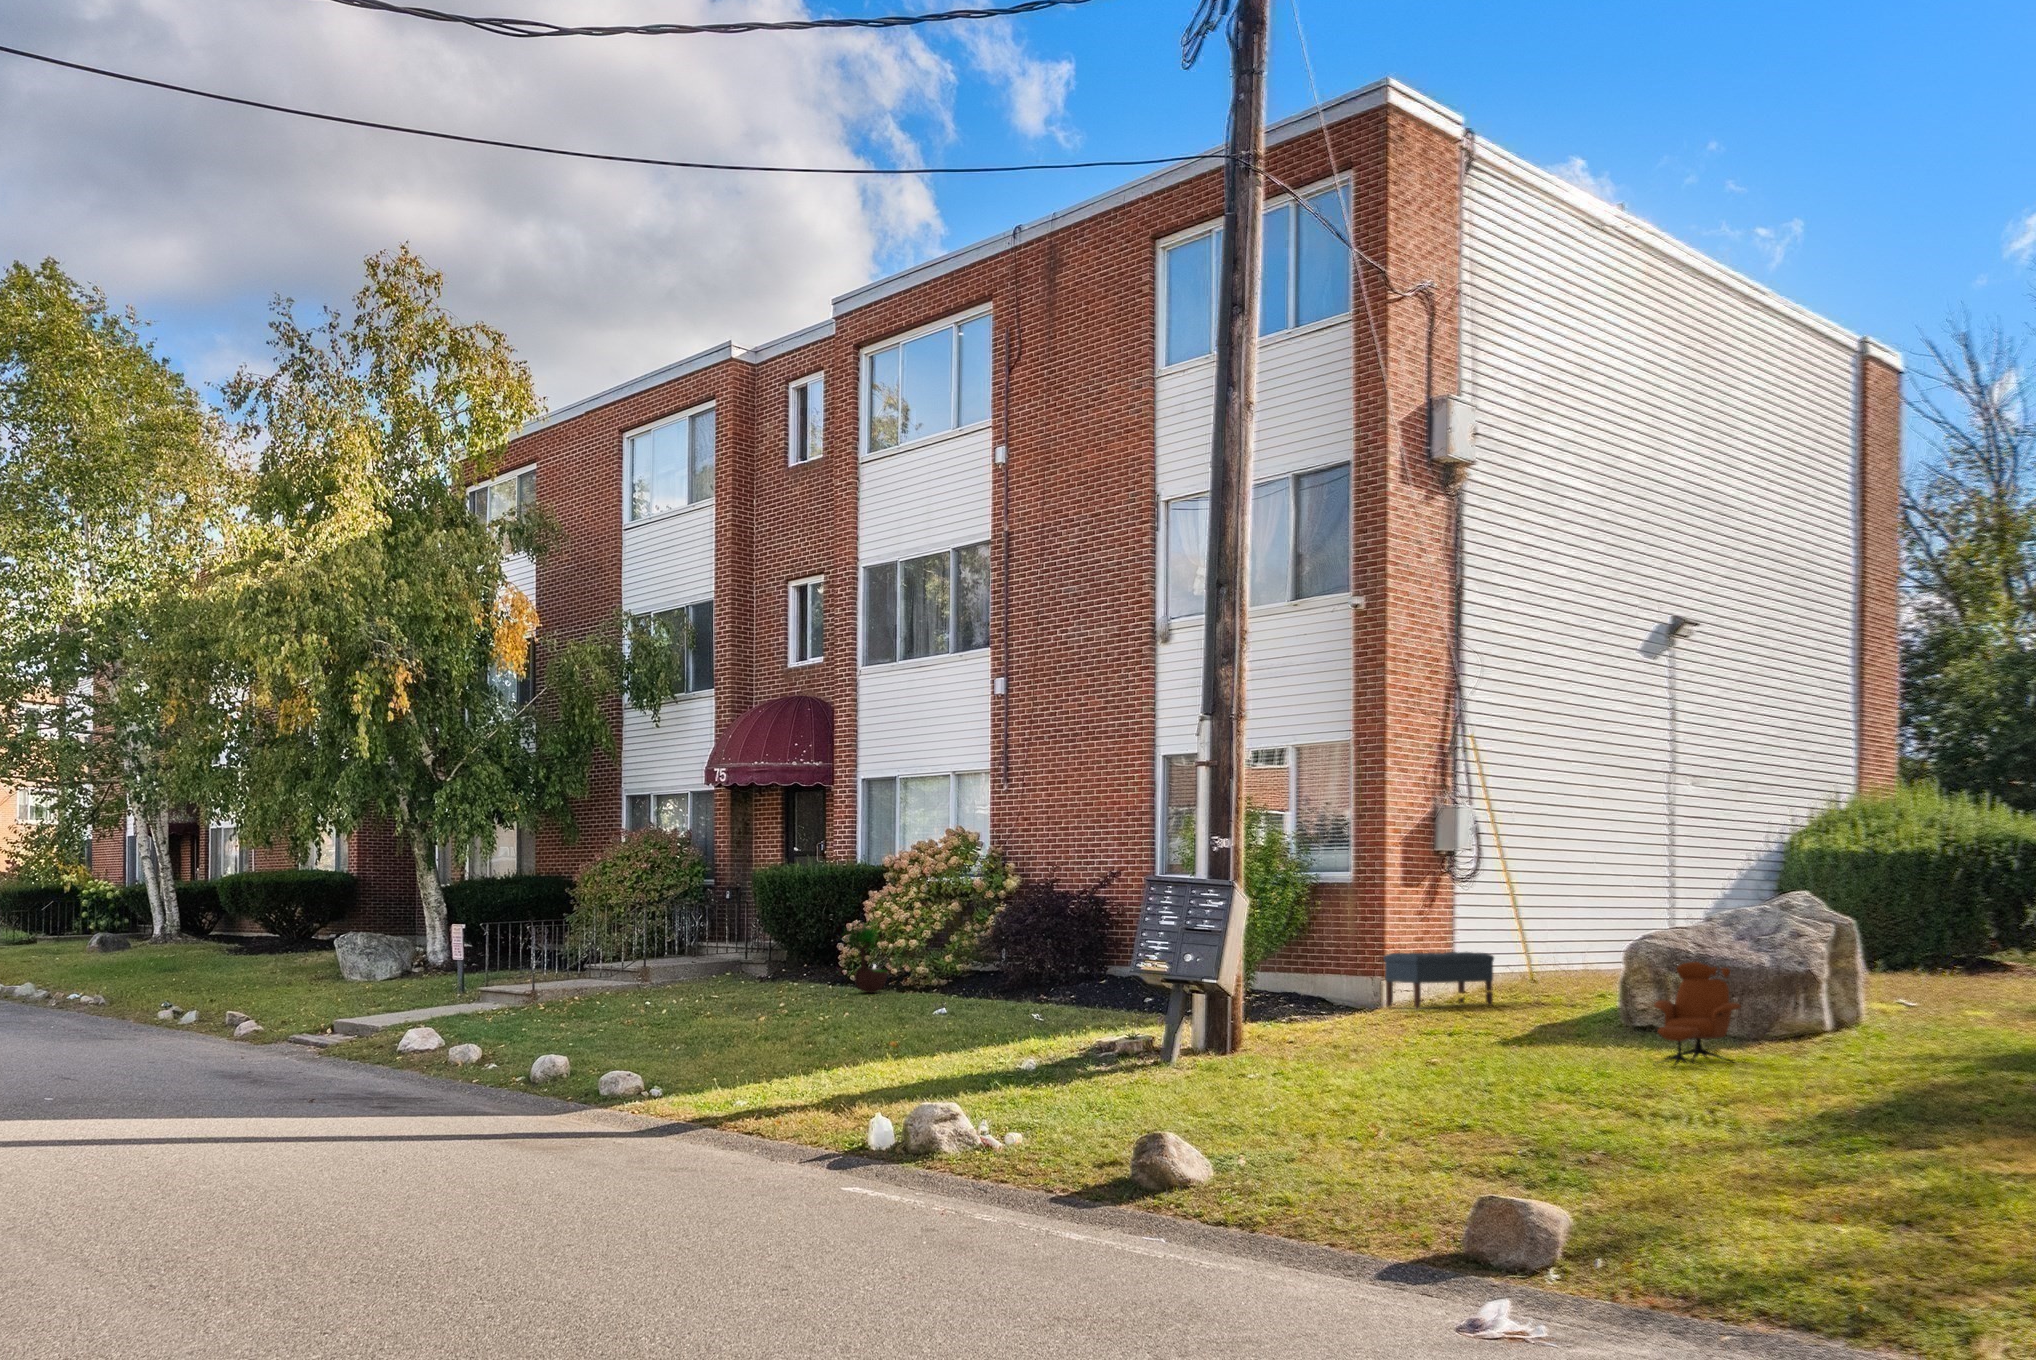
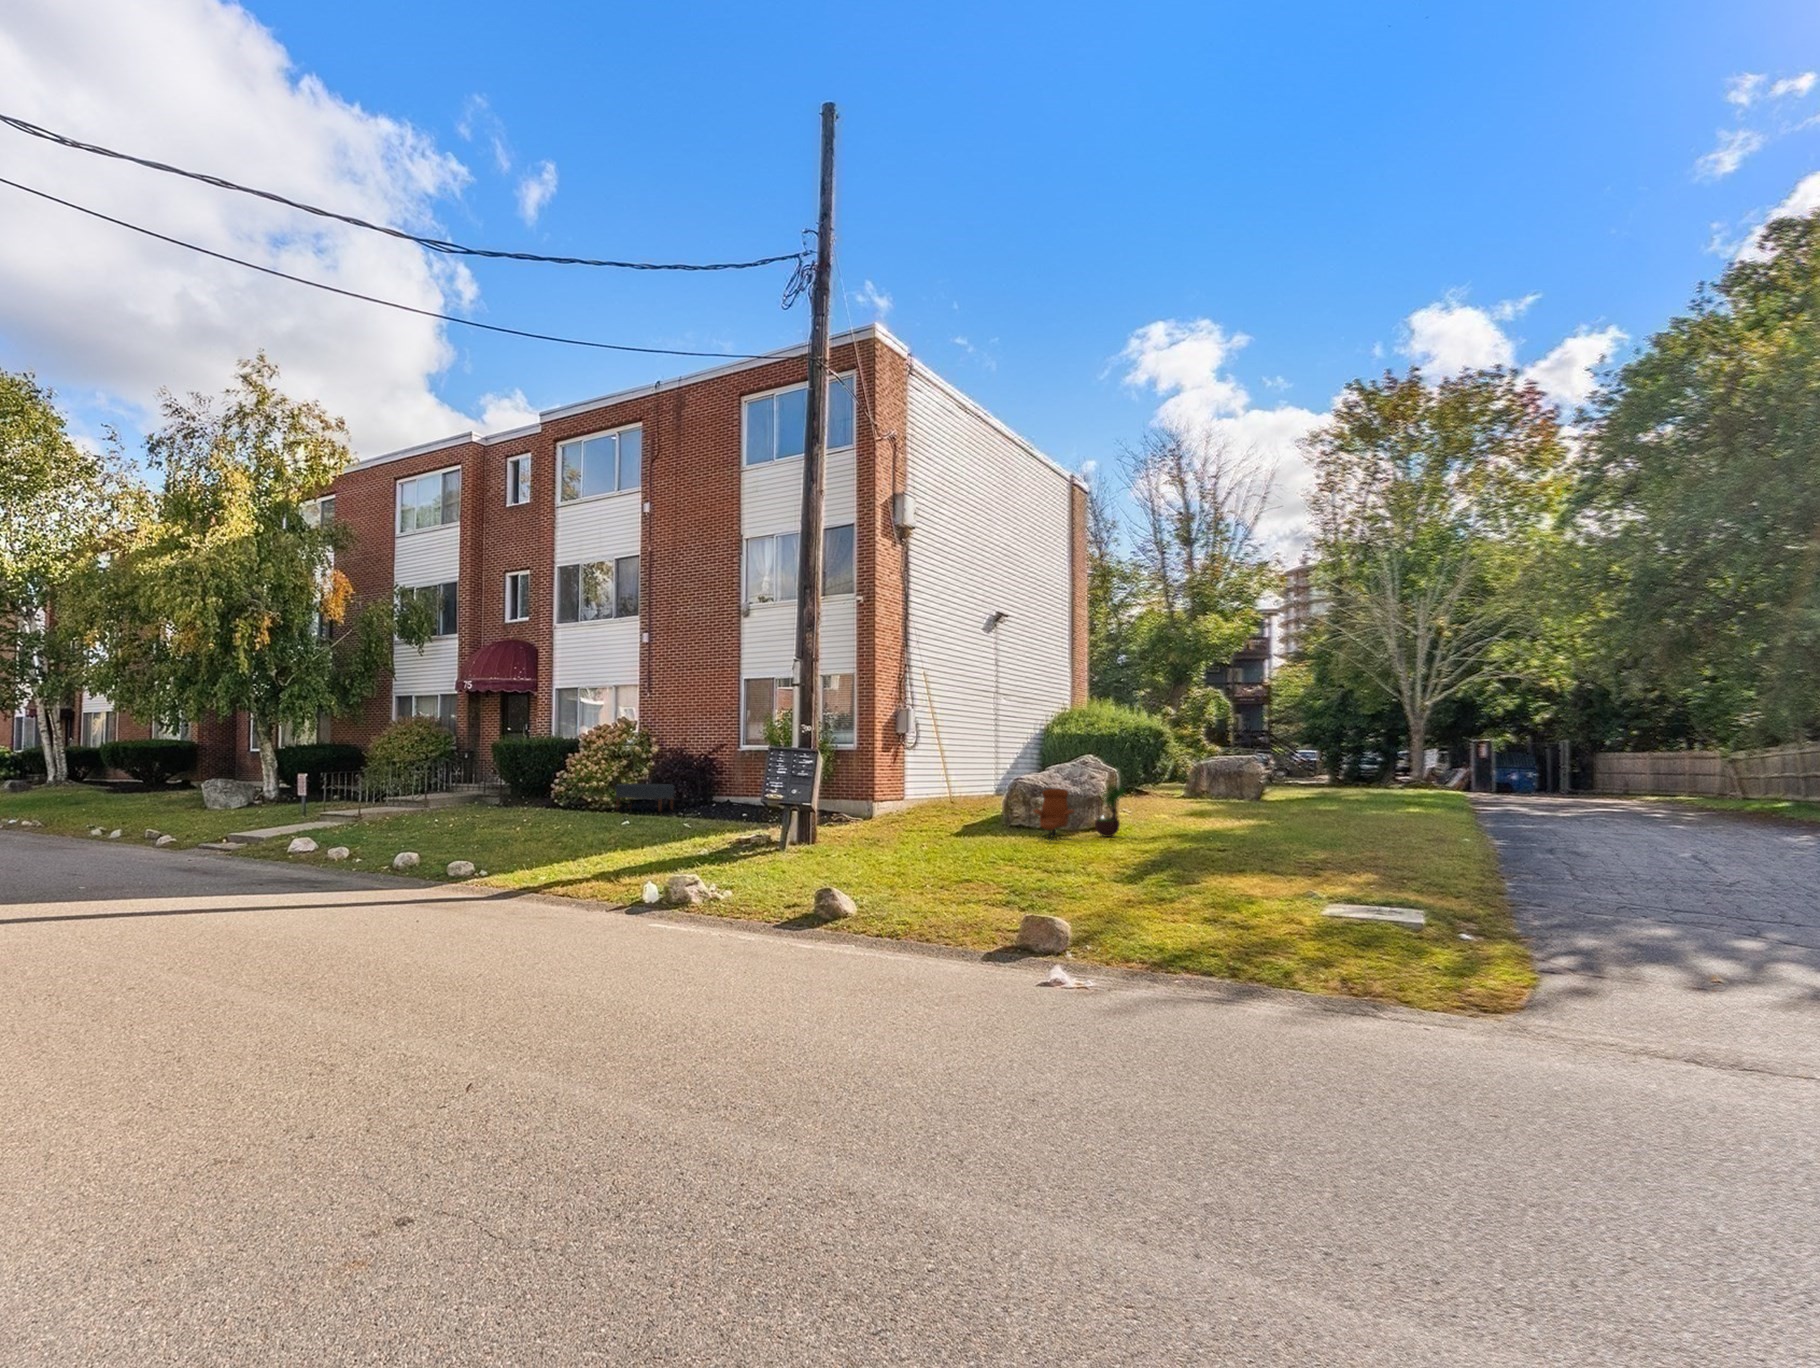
potted tree: present [845,921,887,993] -> present [1095,785,1124,837]
bench: present [1383,952,1494,1009] -> present [616,783,674,811]

